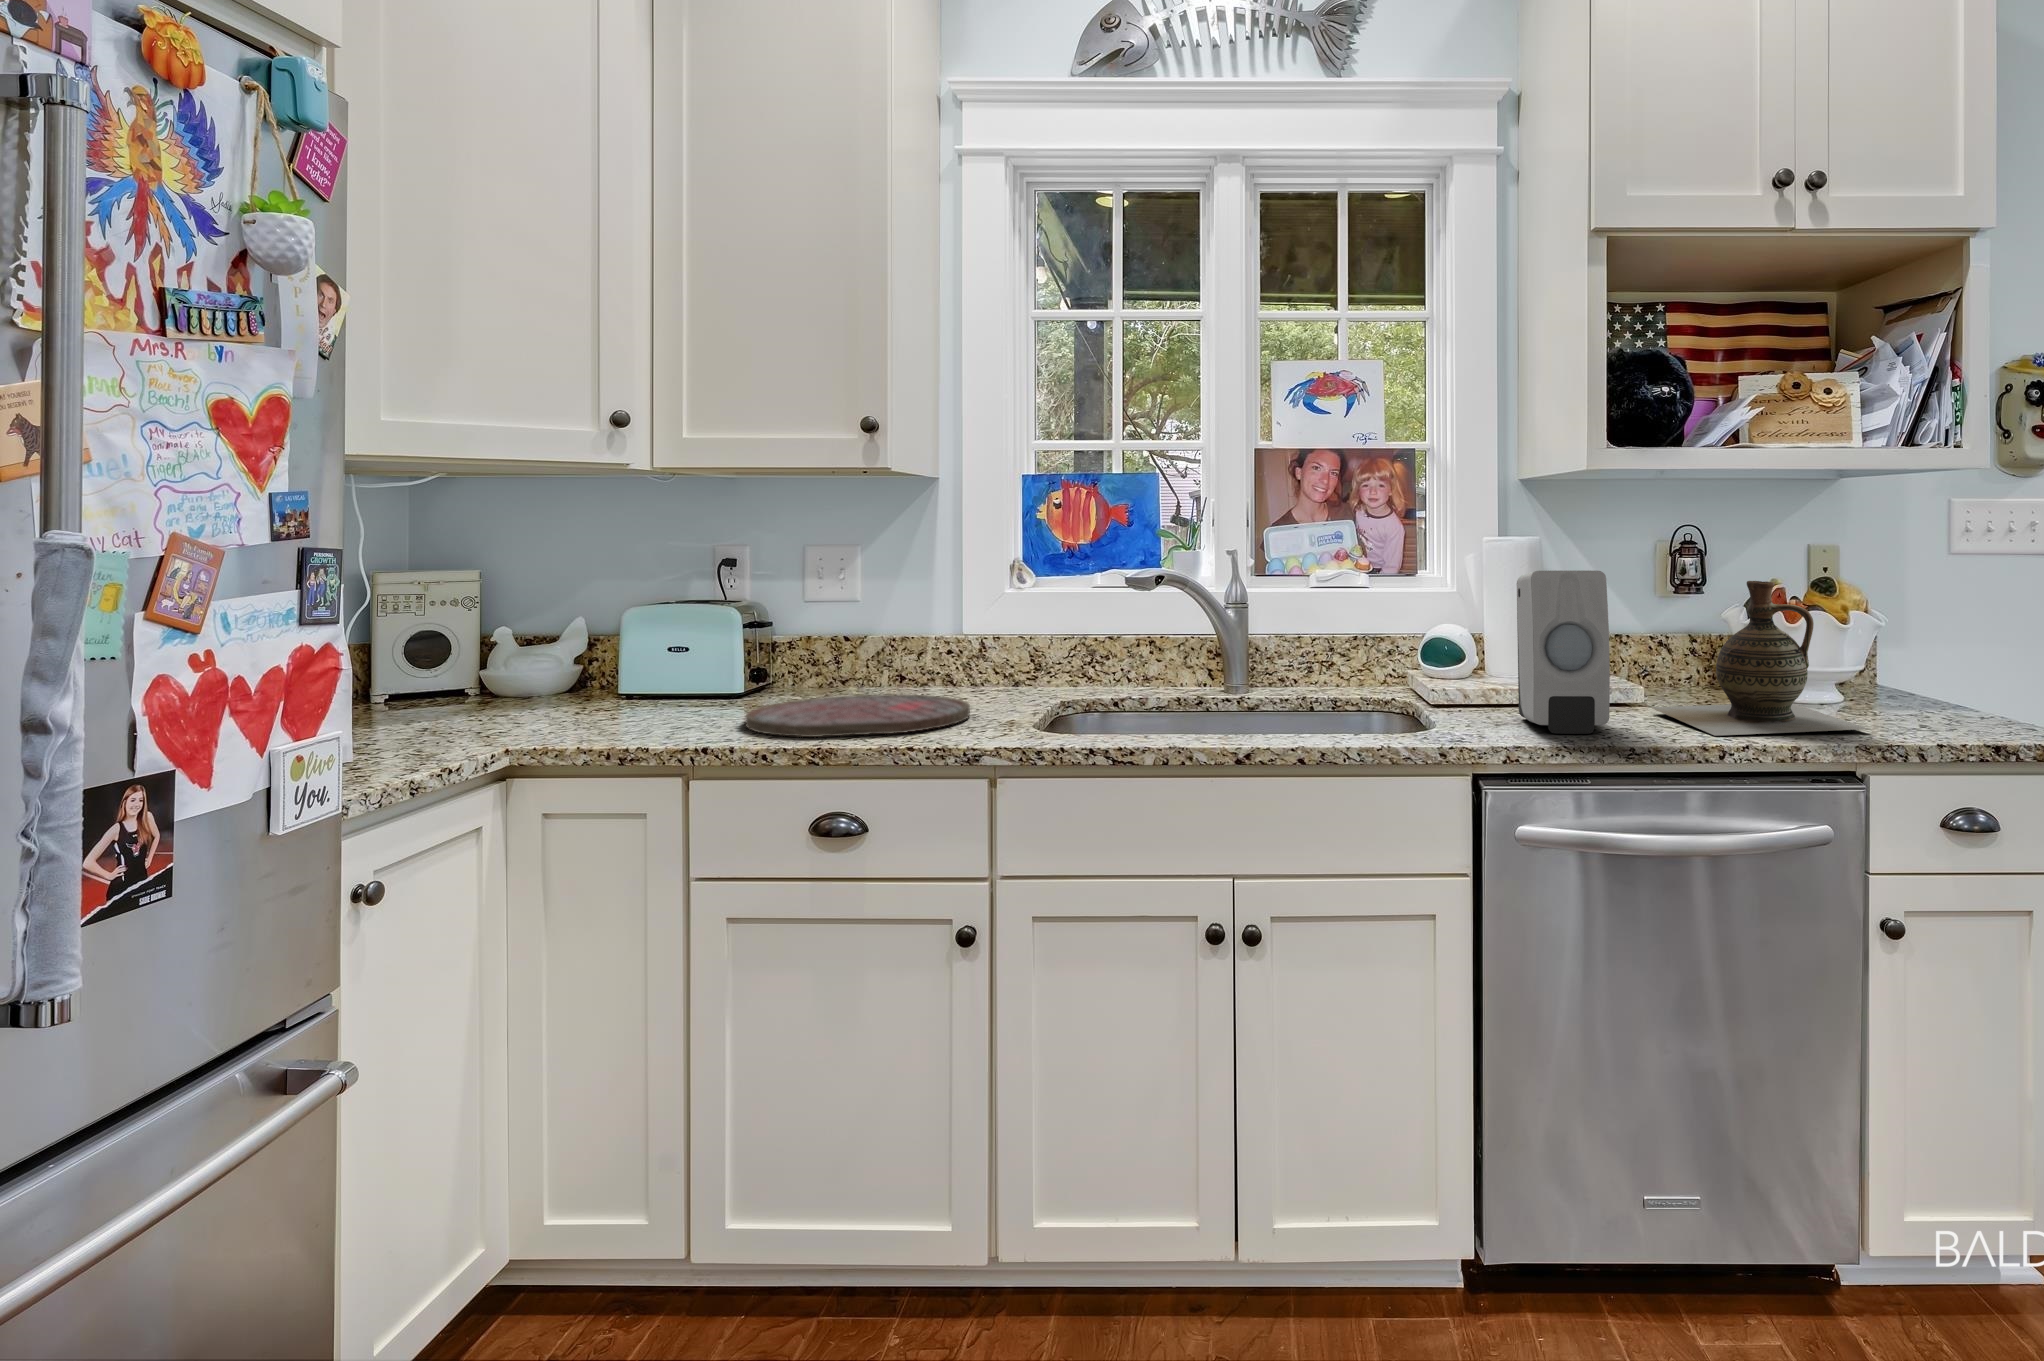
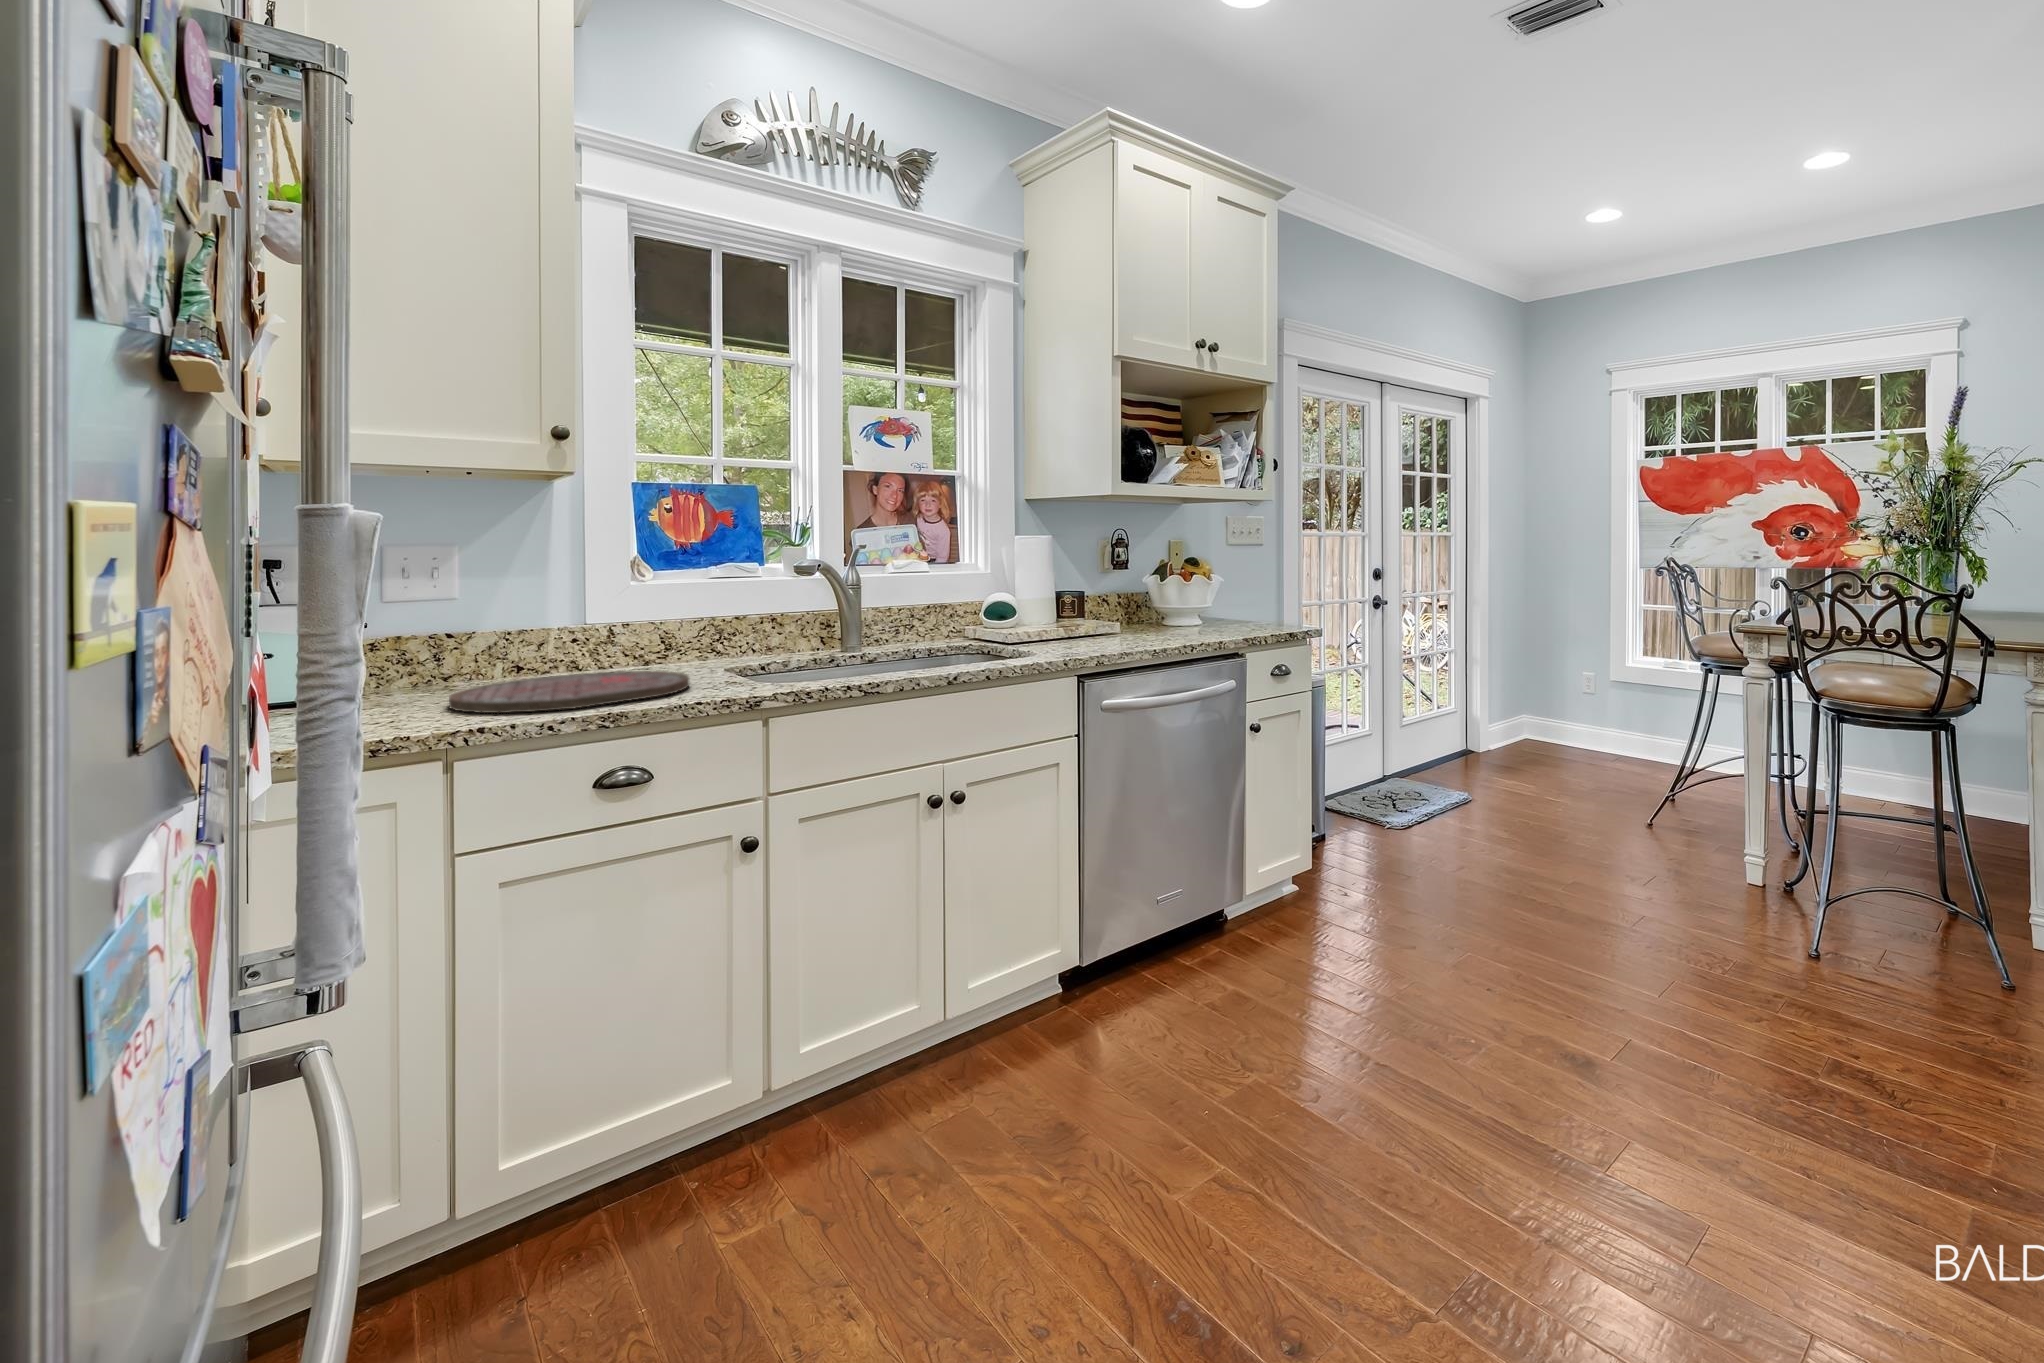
soap dispenser: present [1517,570,1610,734] -> none [1069,552,1141,648]
ceramic jug: present [1651,581,1868,736] -> none [1131,557,1247,641]

